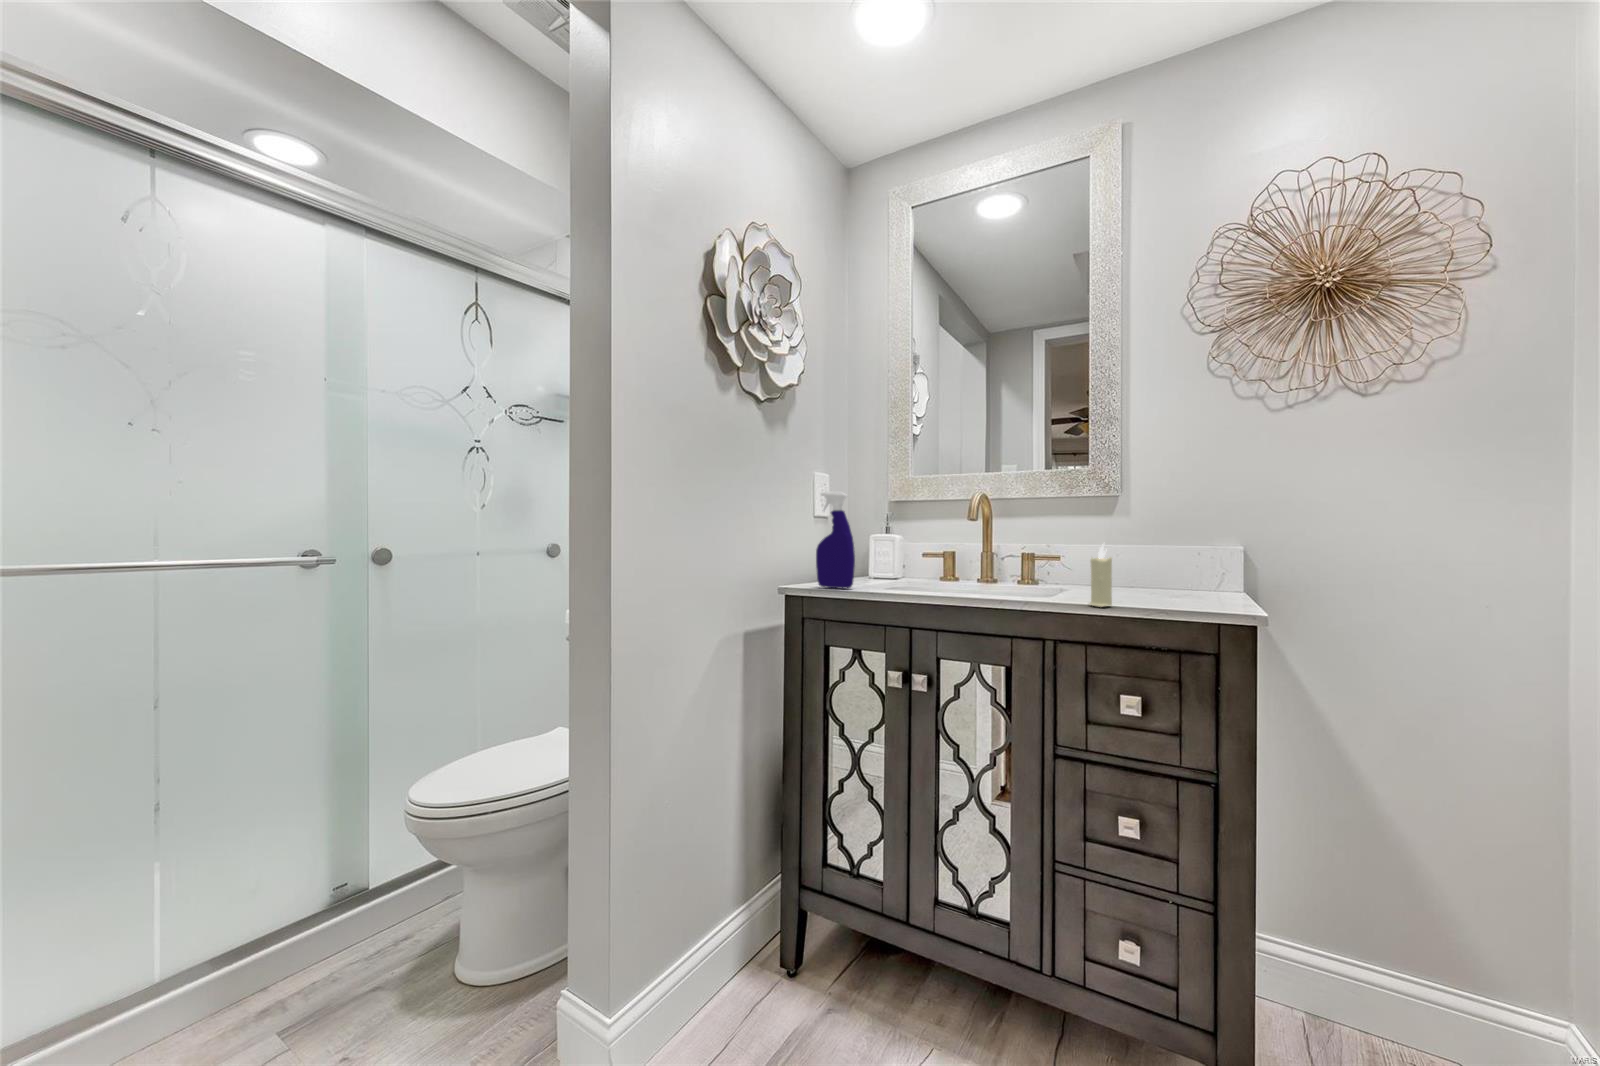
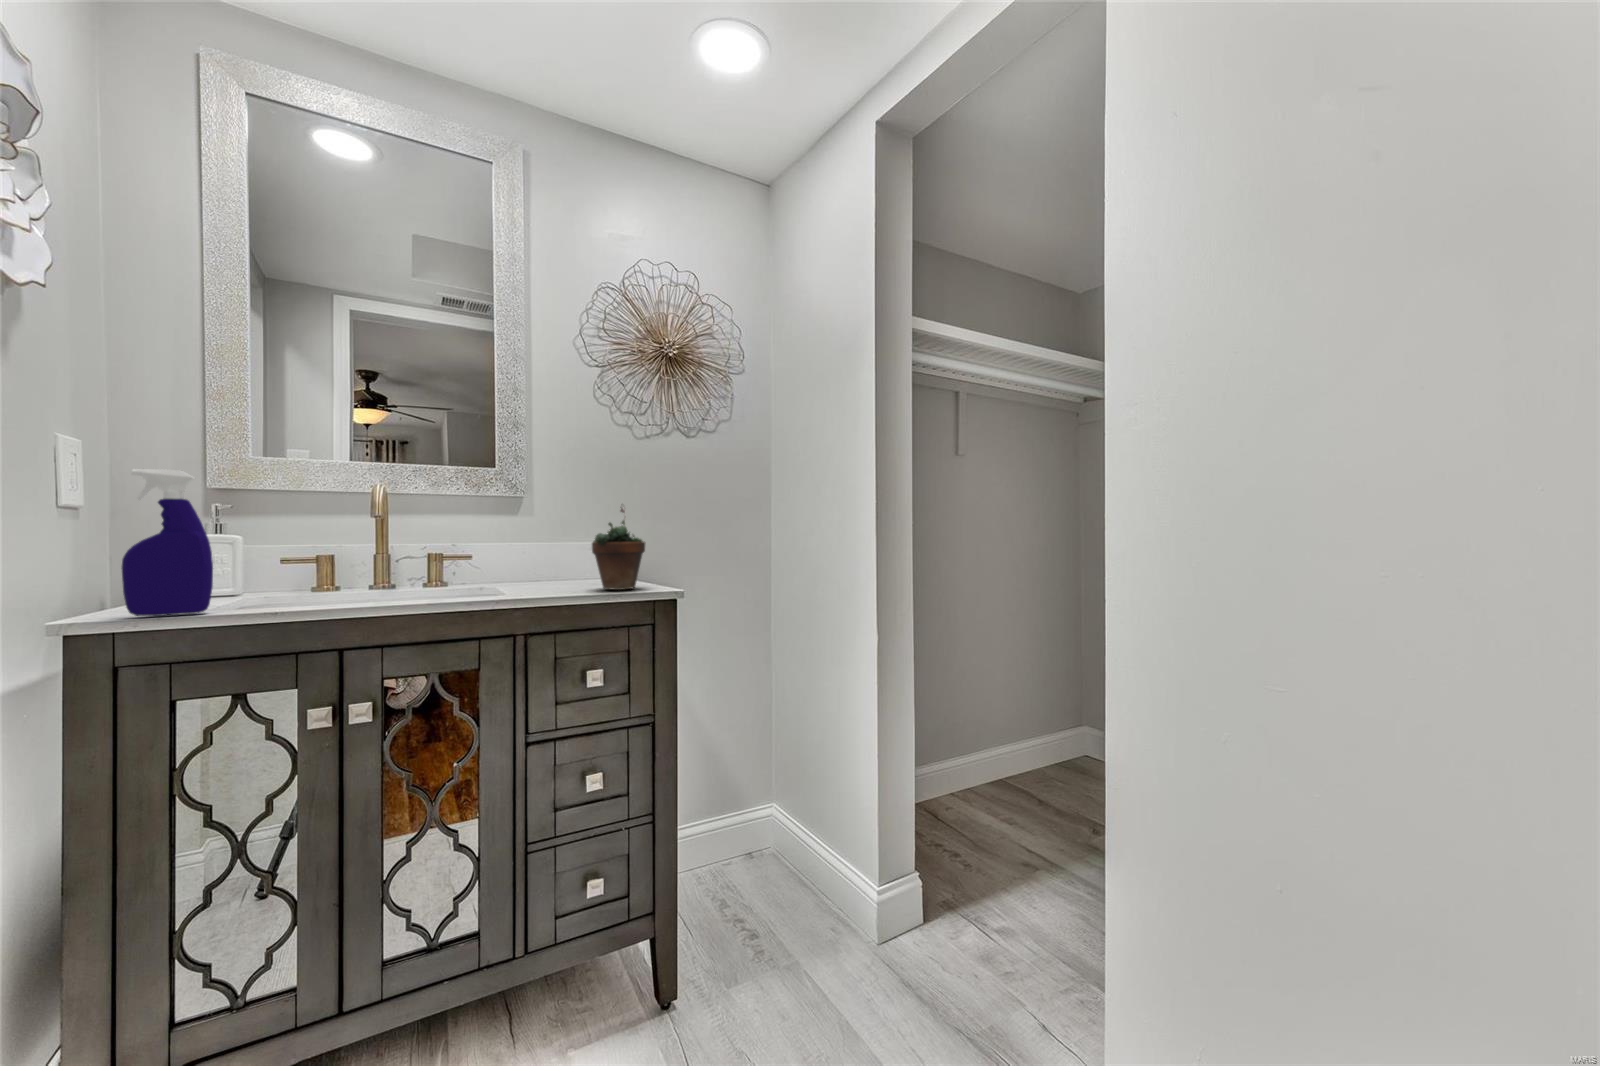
succulent plant: none [1140,500,1216,606] -> present [592,508,645,590]
candle: present [1089,544,1112,607] -> none [557,539,580,597]

